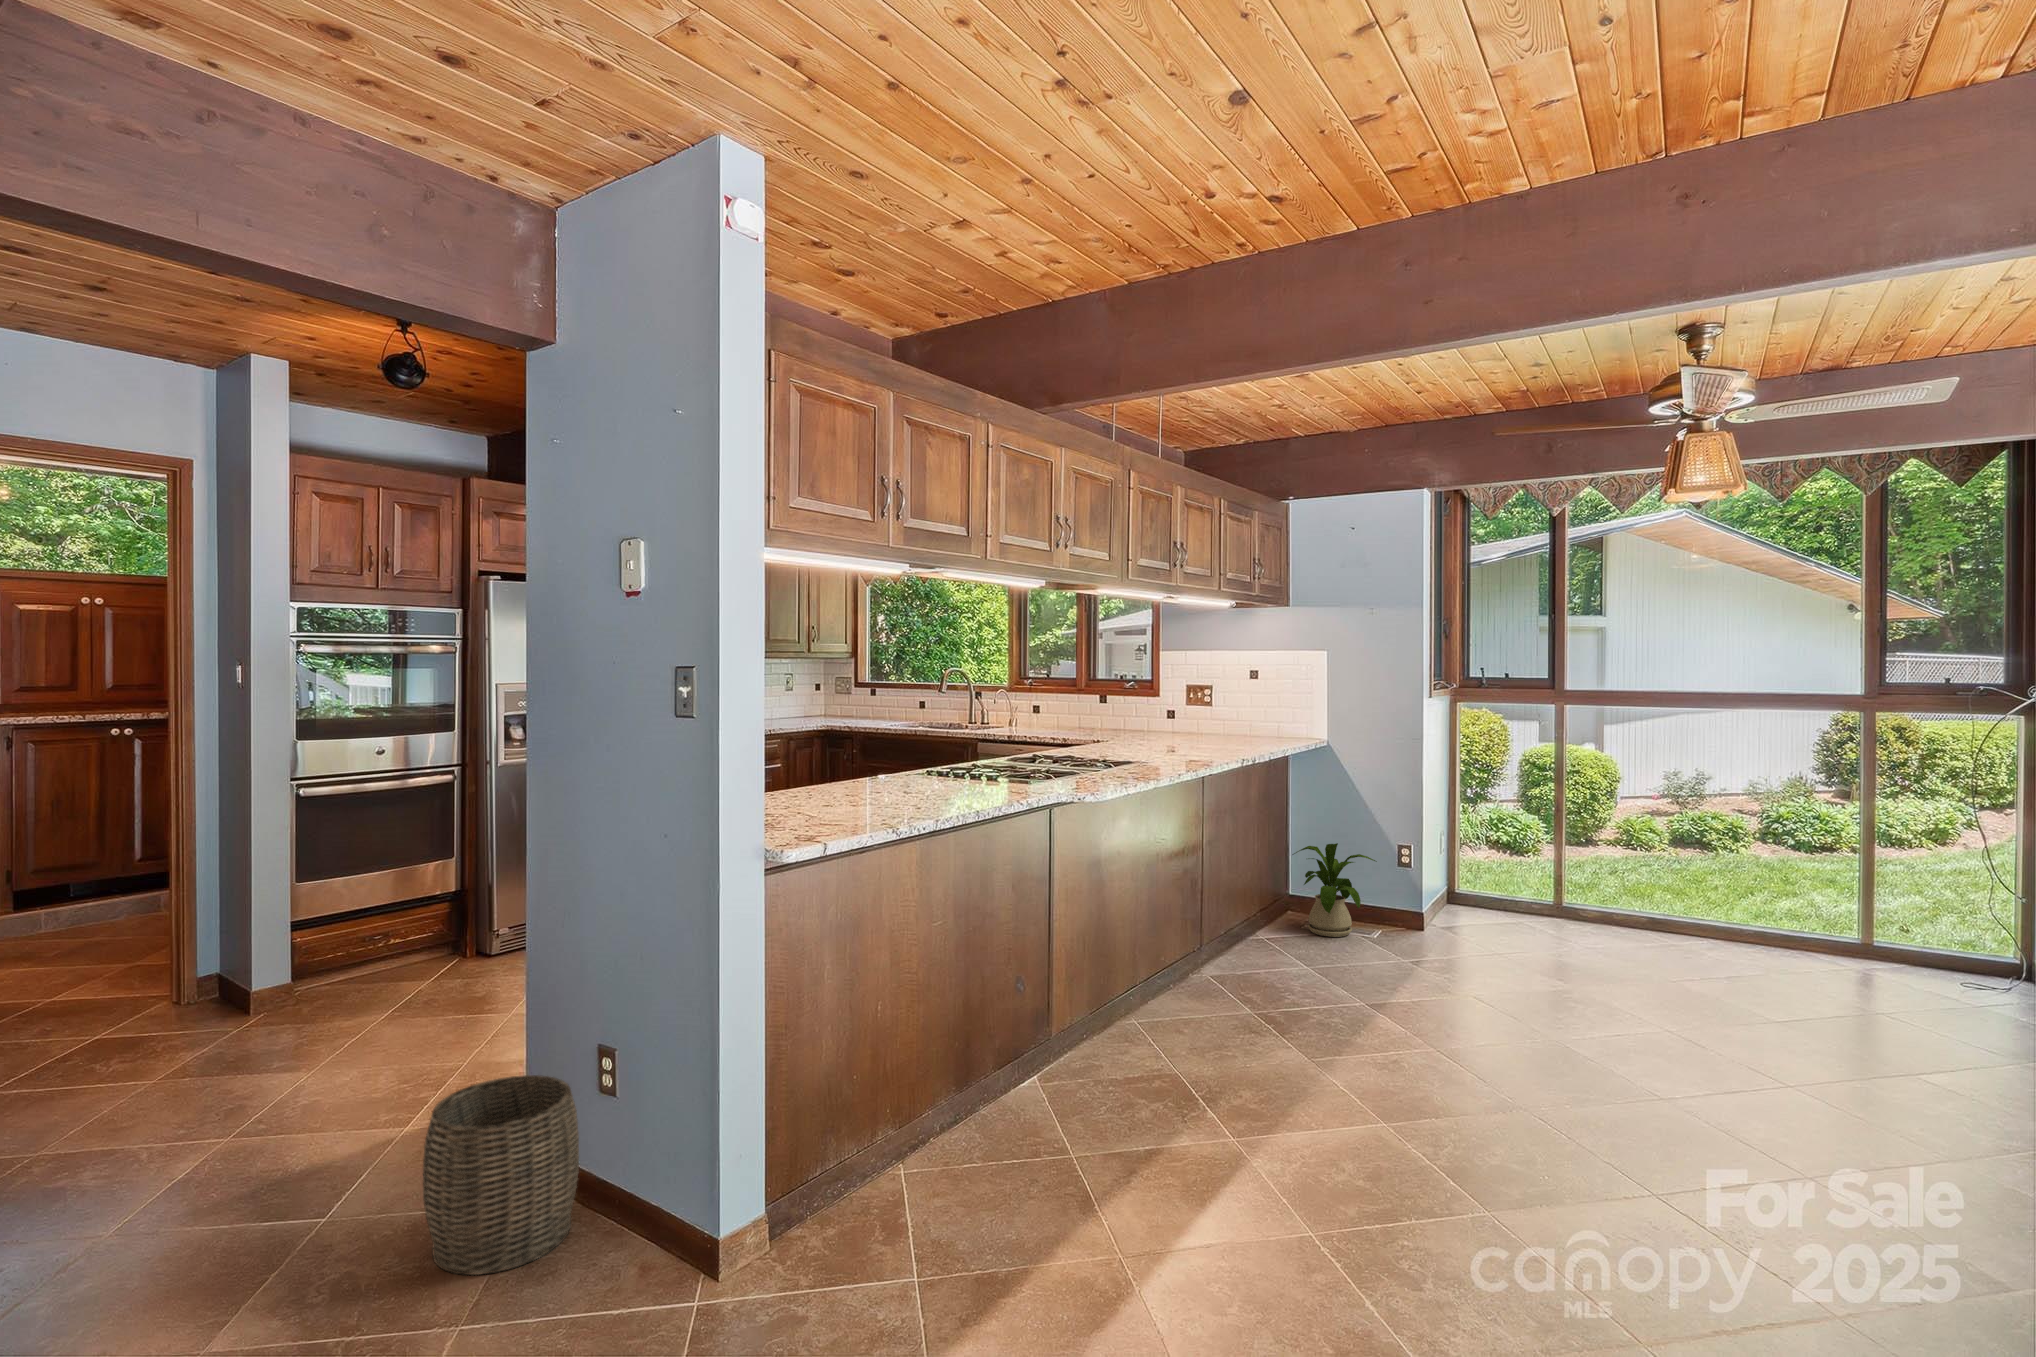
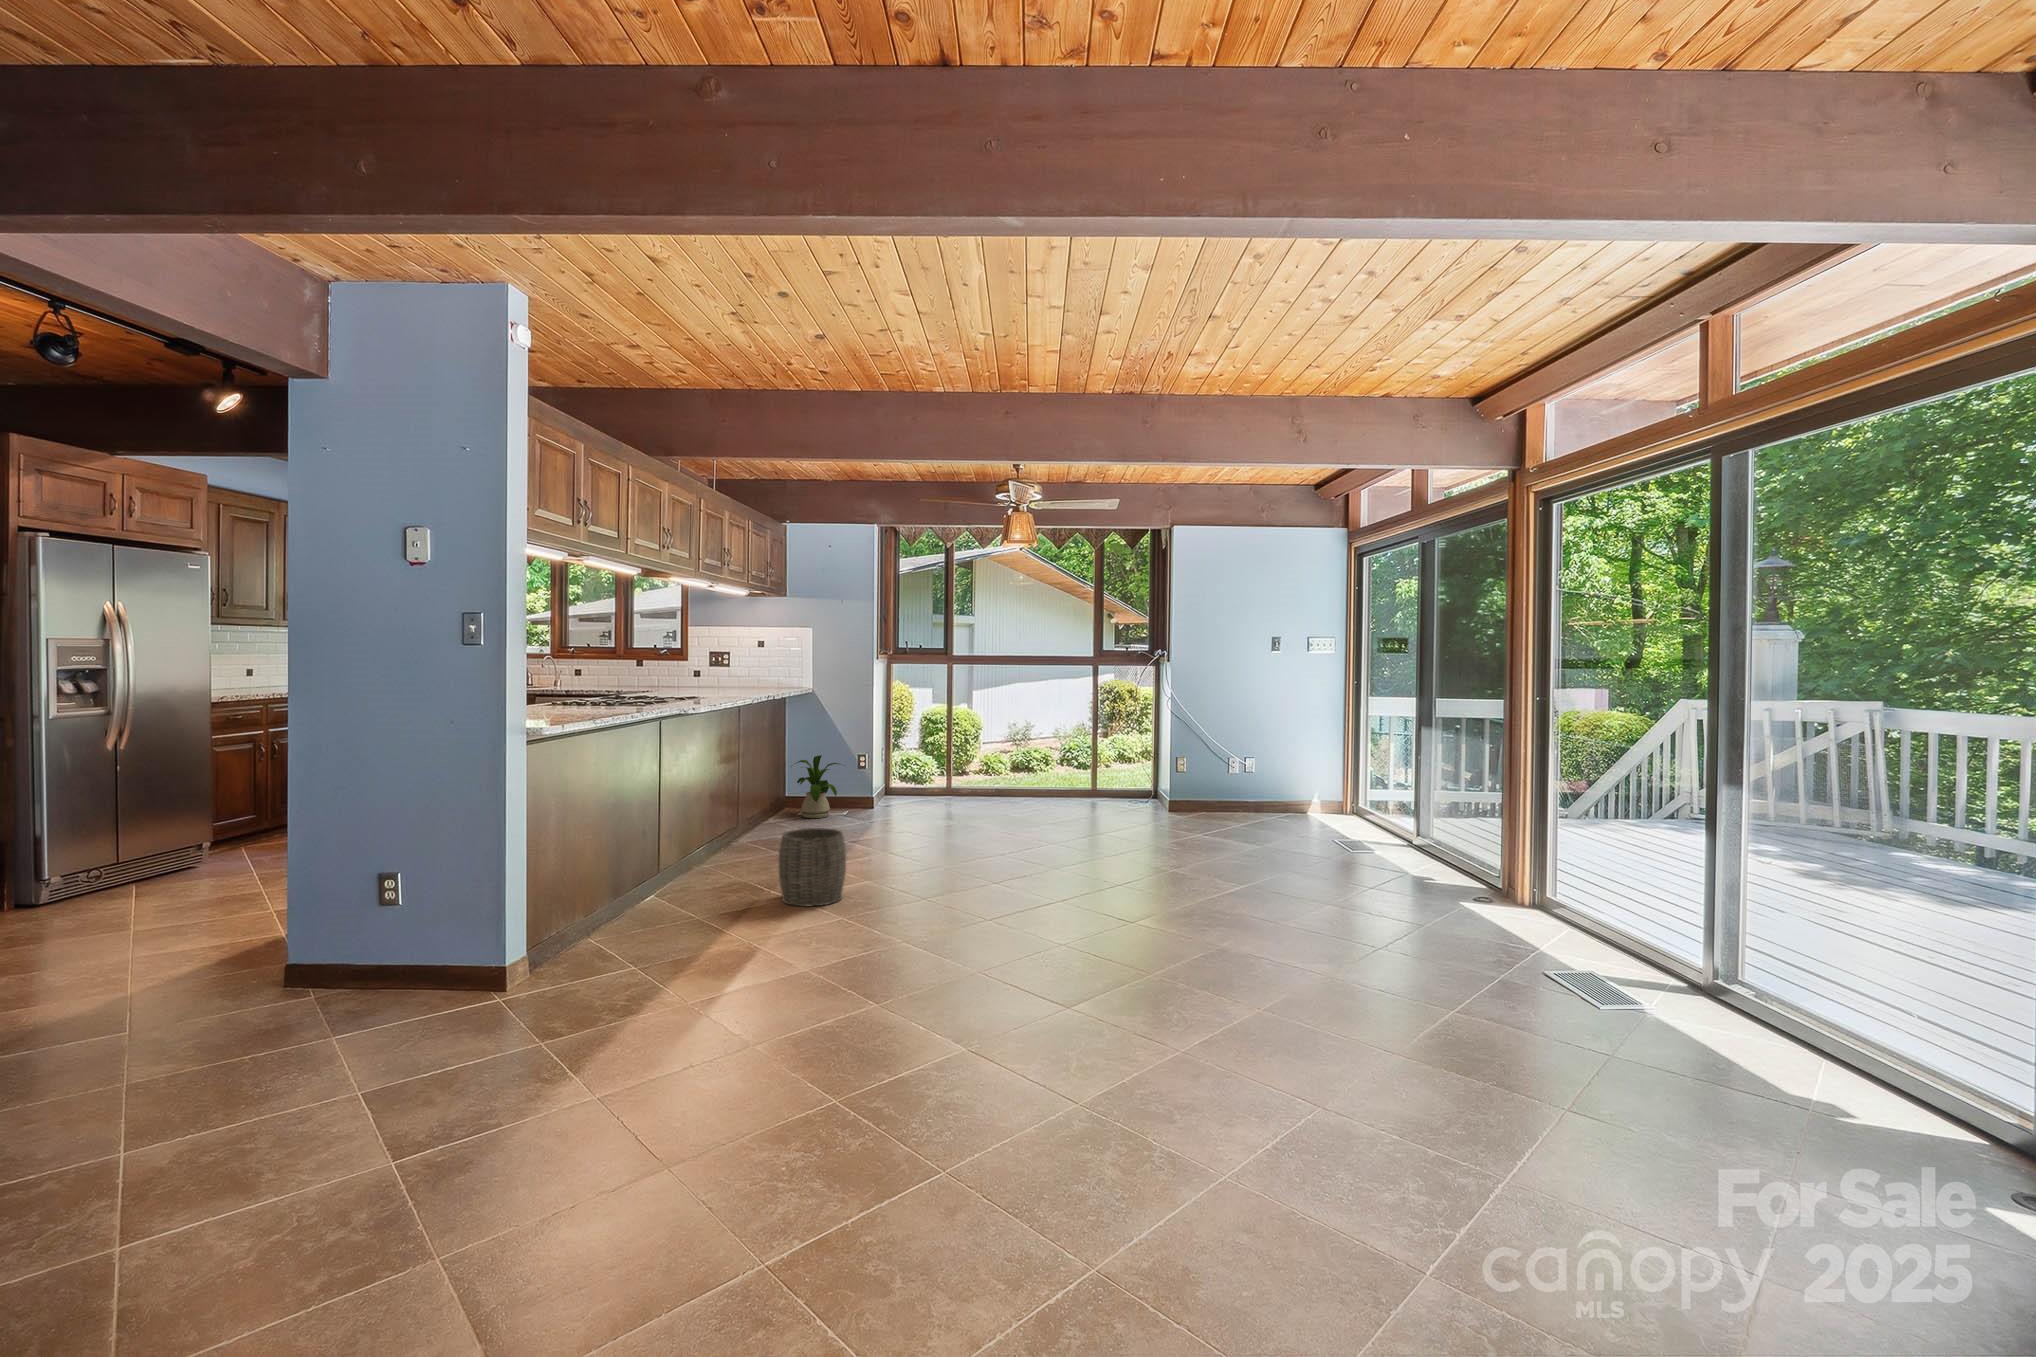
woven basket: present [423,1075,579,1275] -> present [779,828,846,906]

